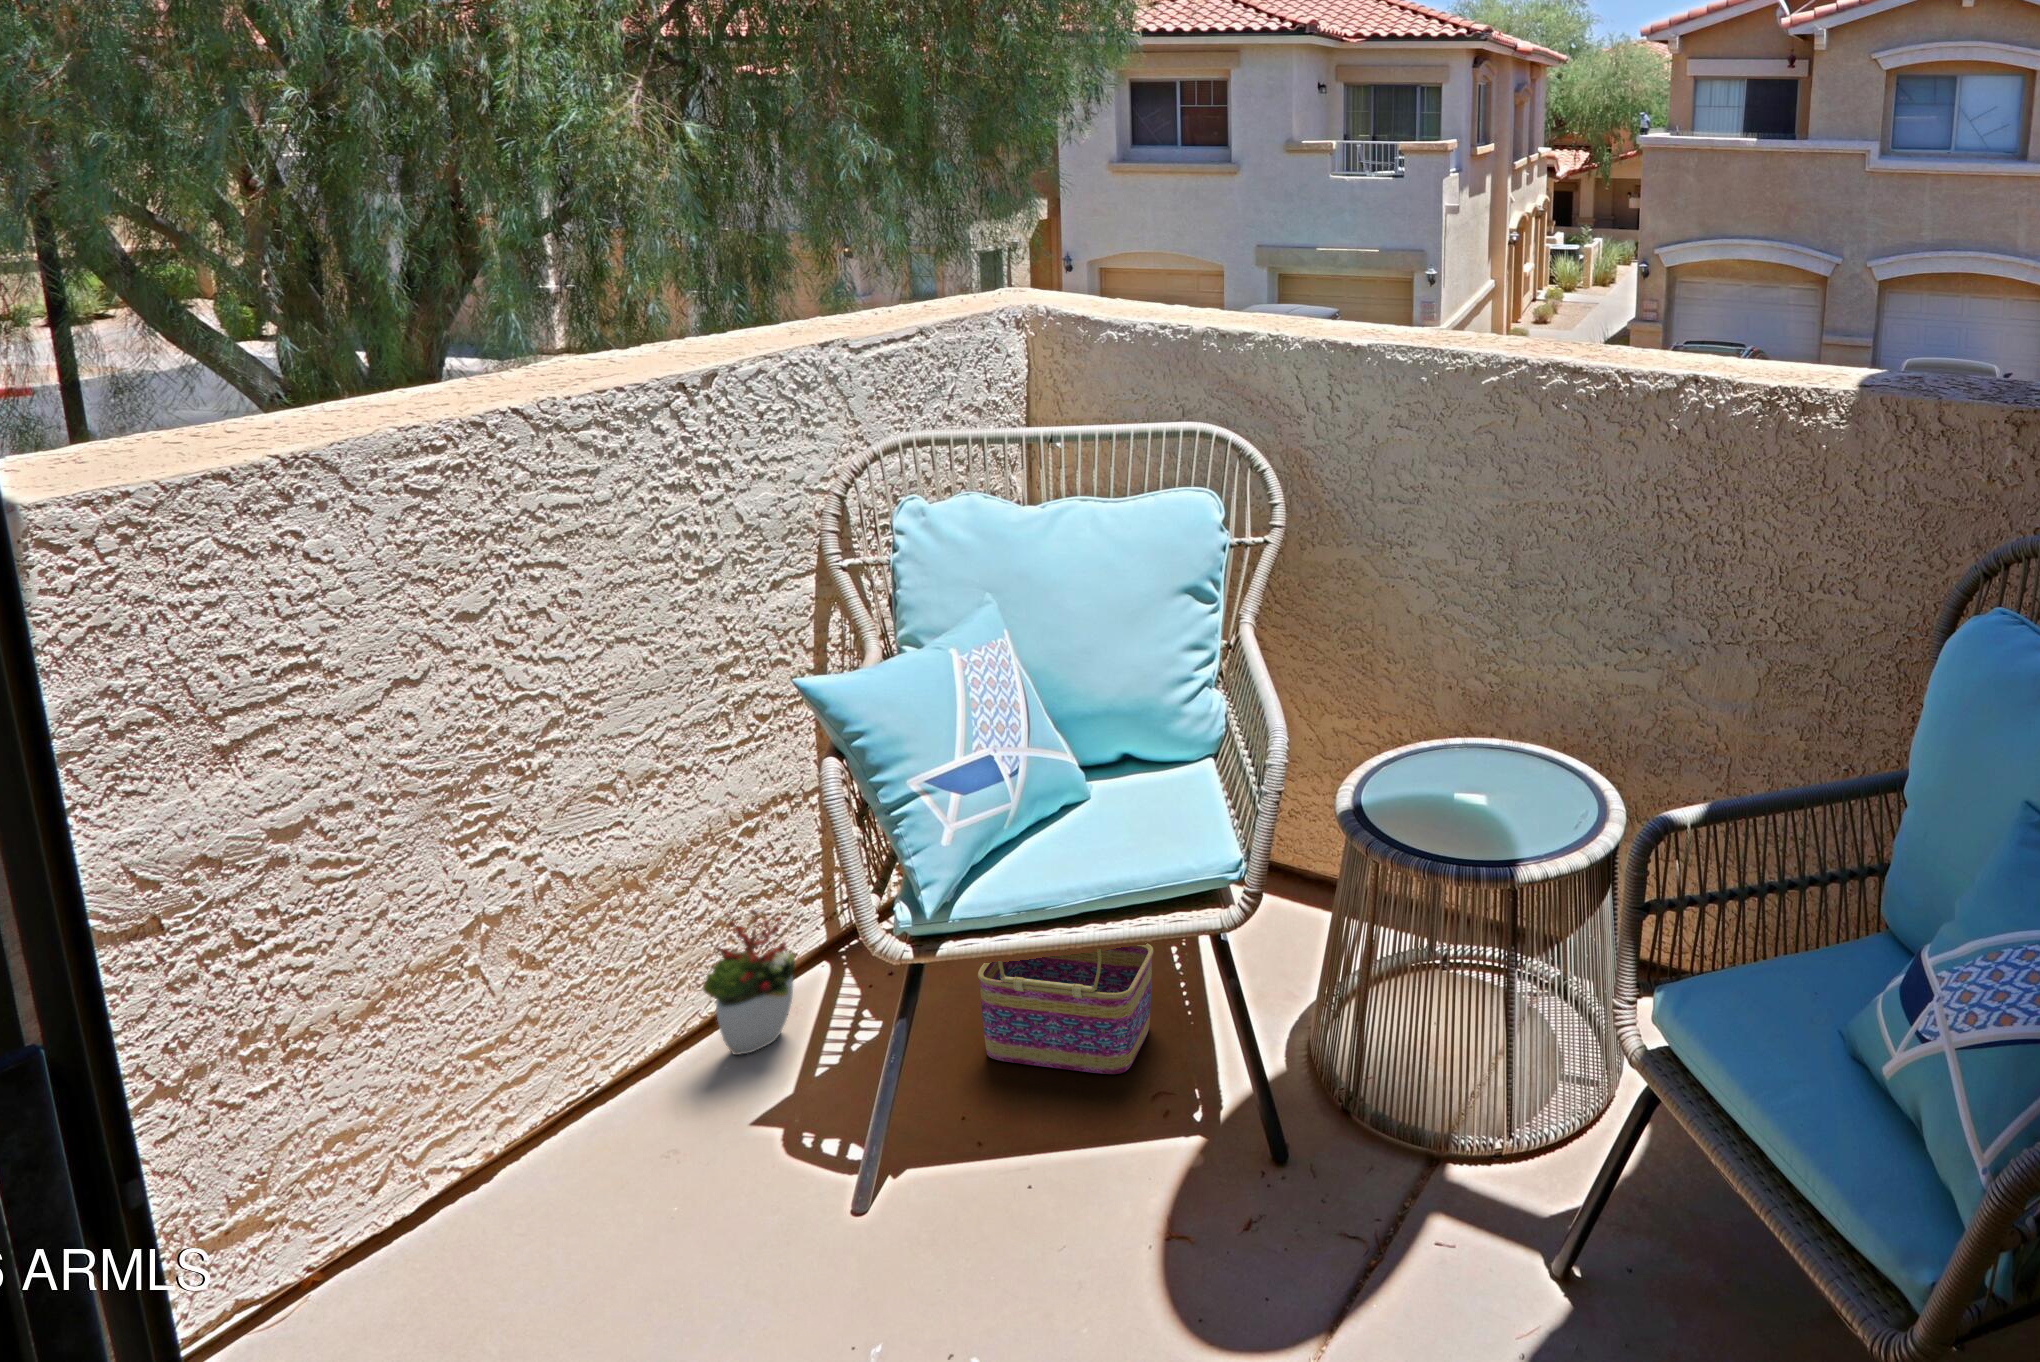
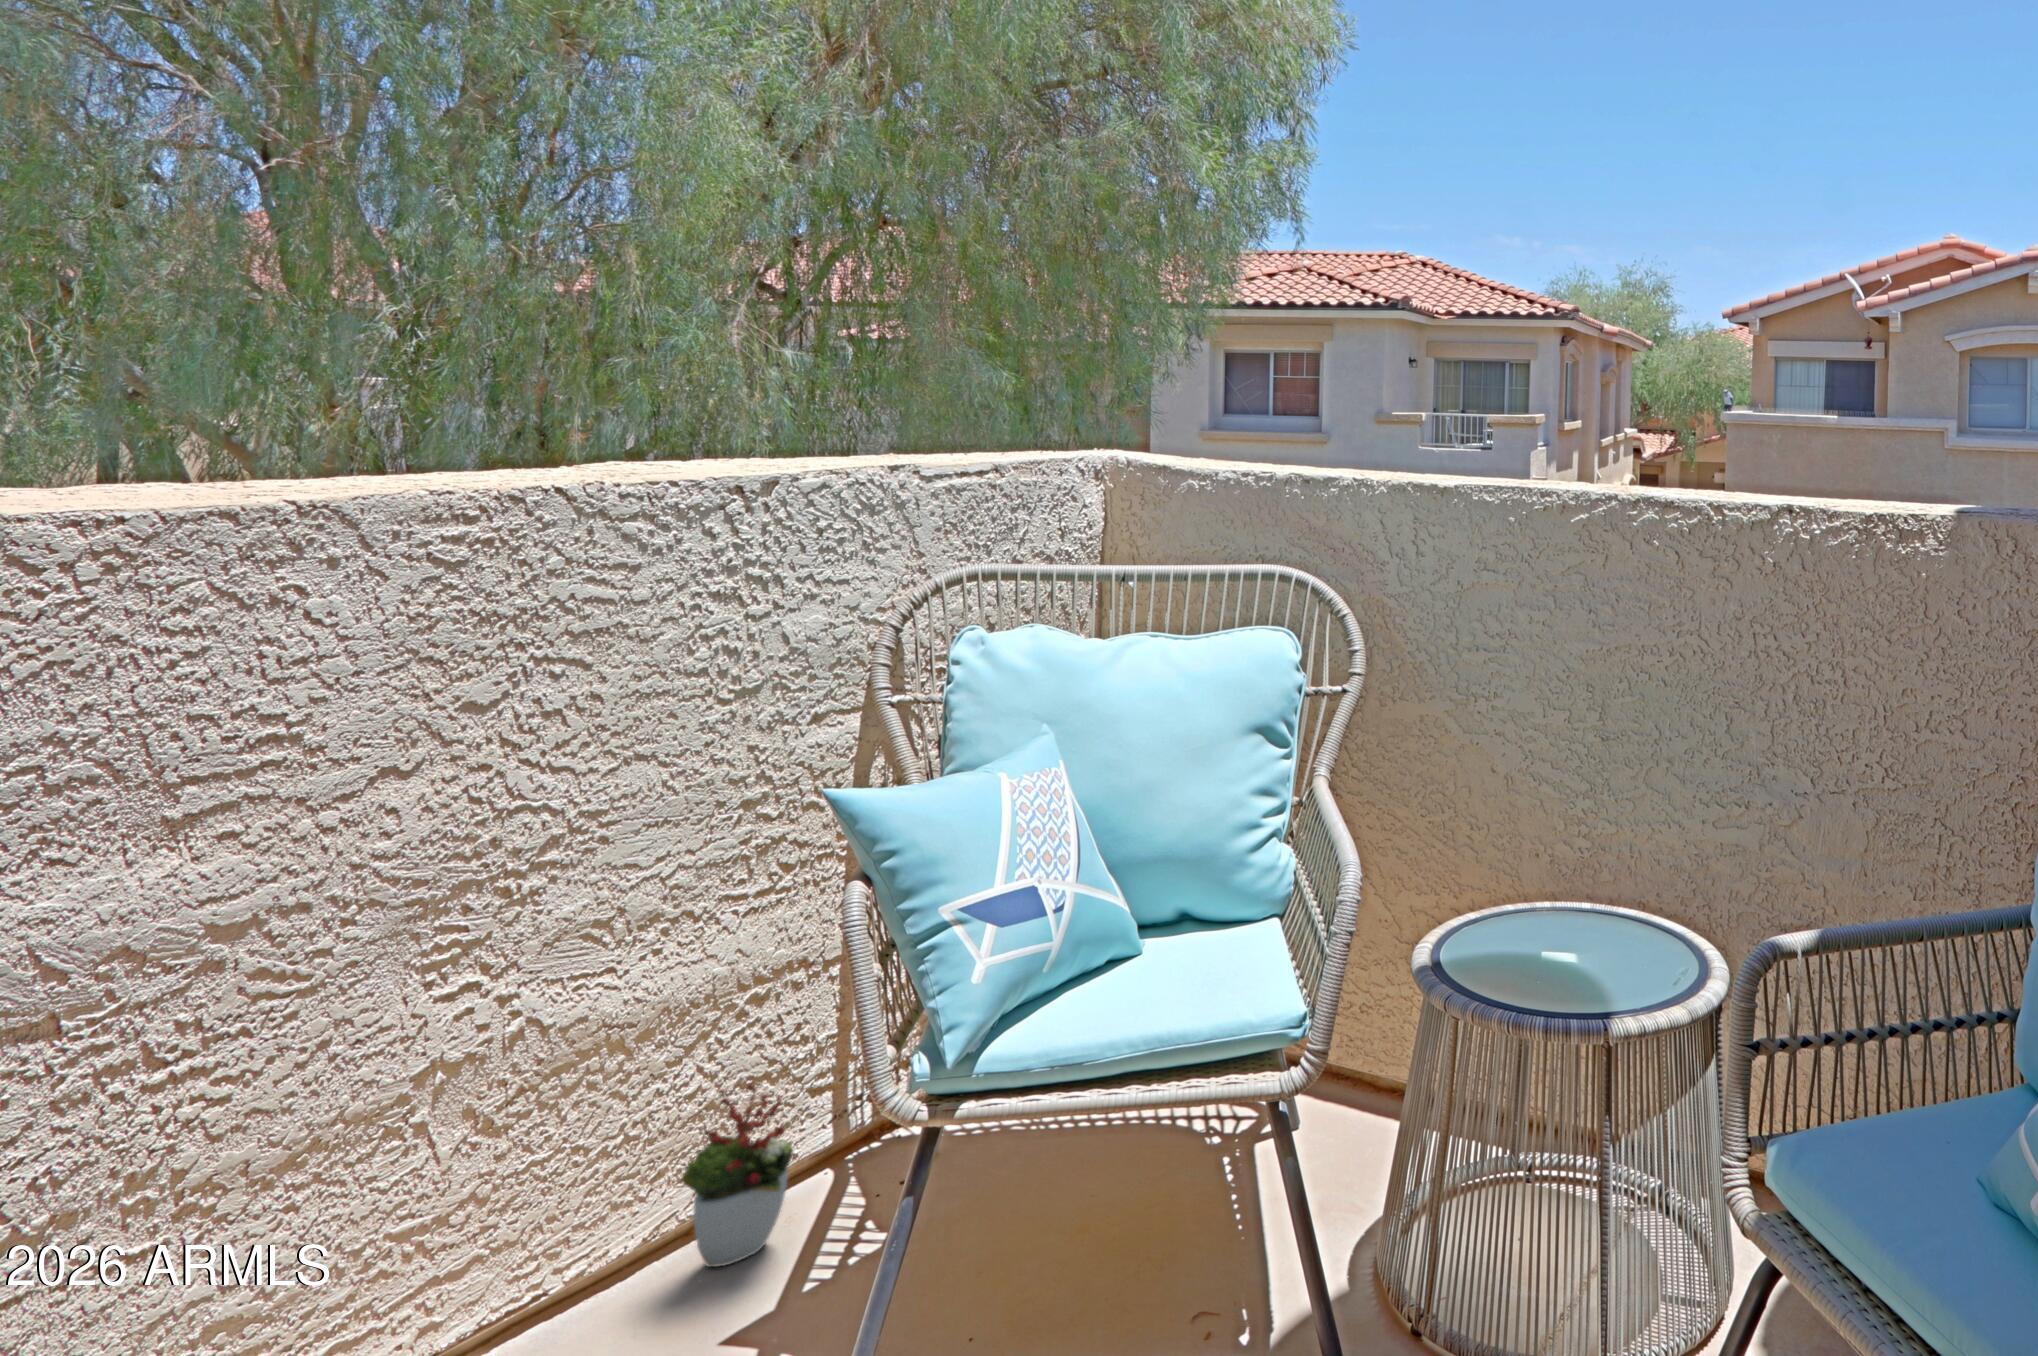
basket: present [978,943,1154,1074] -> none [999,1024,1201,1290]

